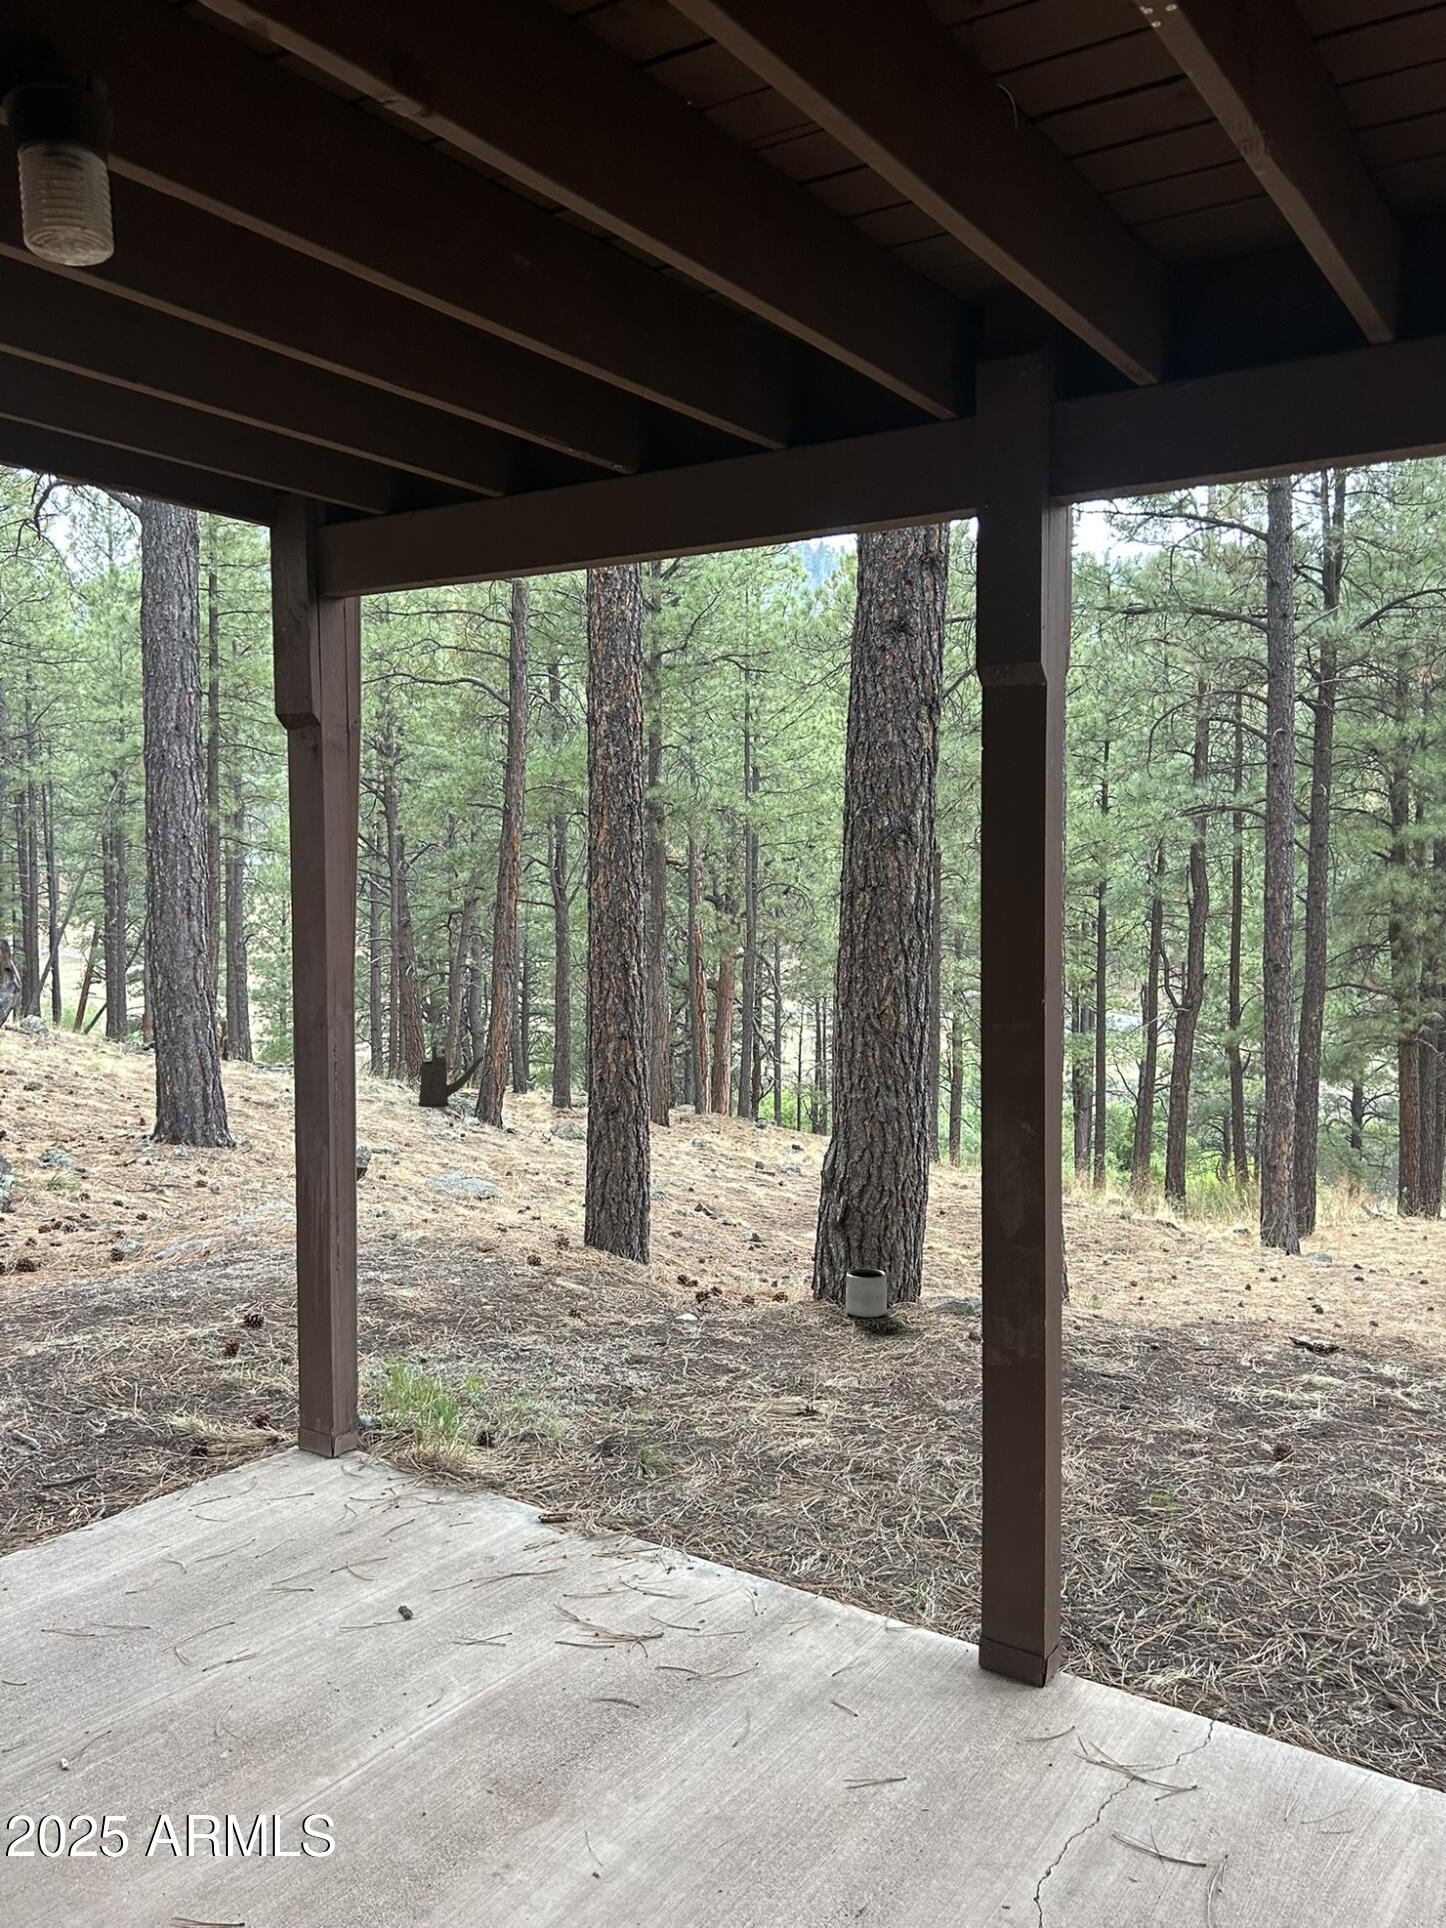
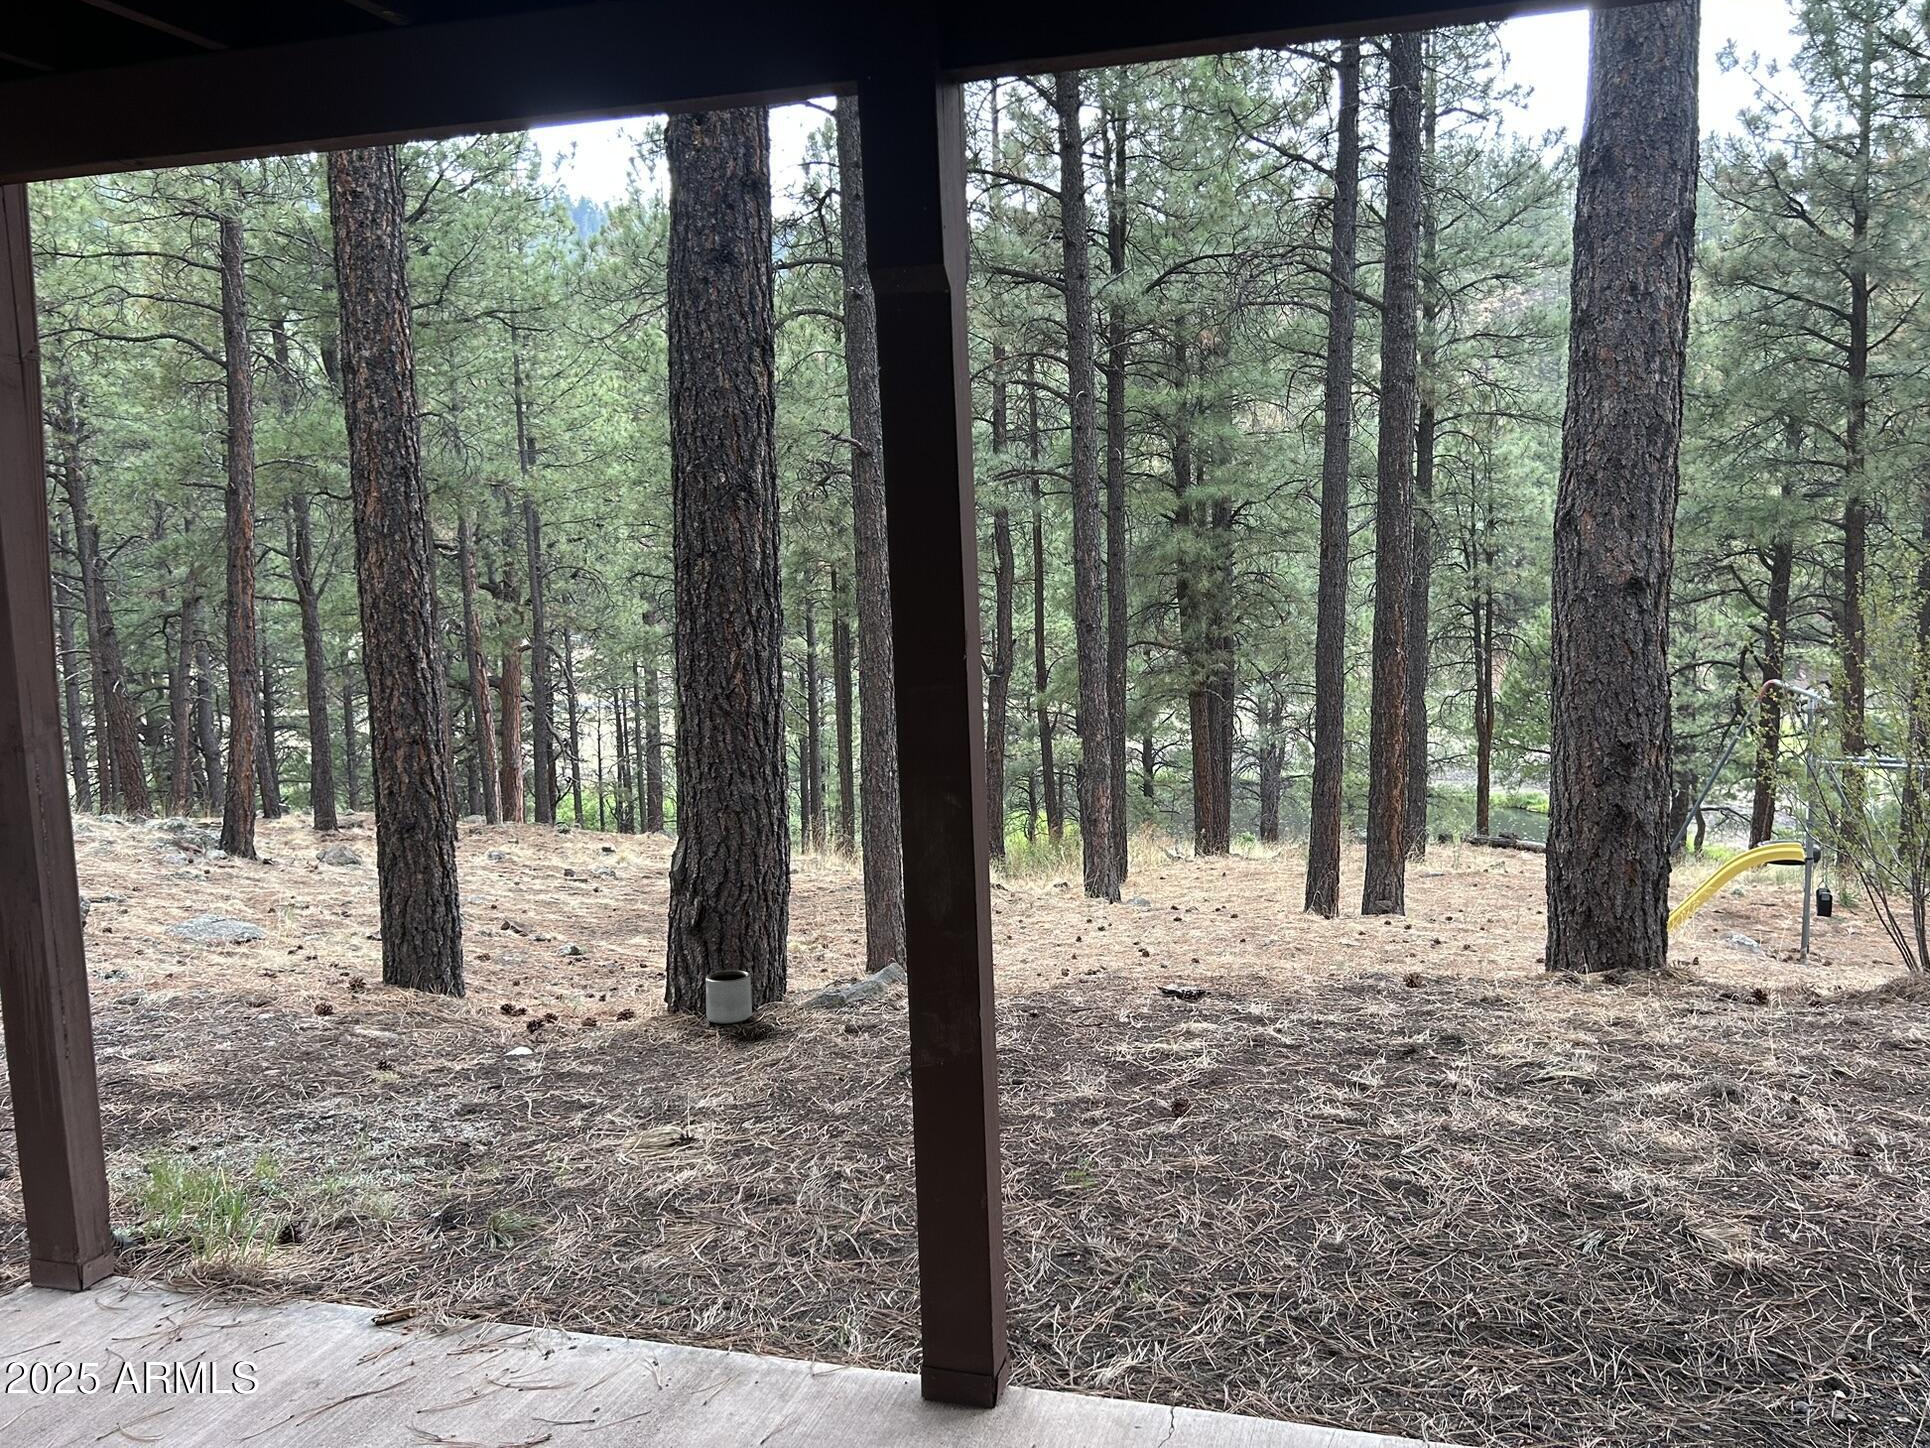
watering can: present [409,1046,483,1107] -> none [135,766,233,838]

